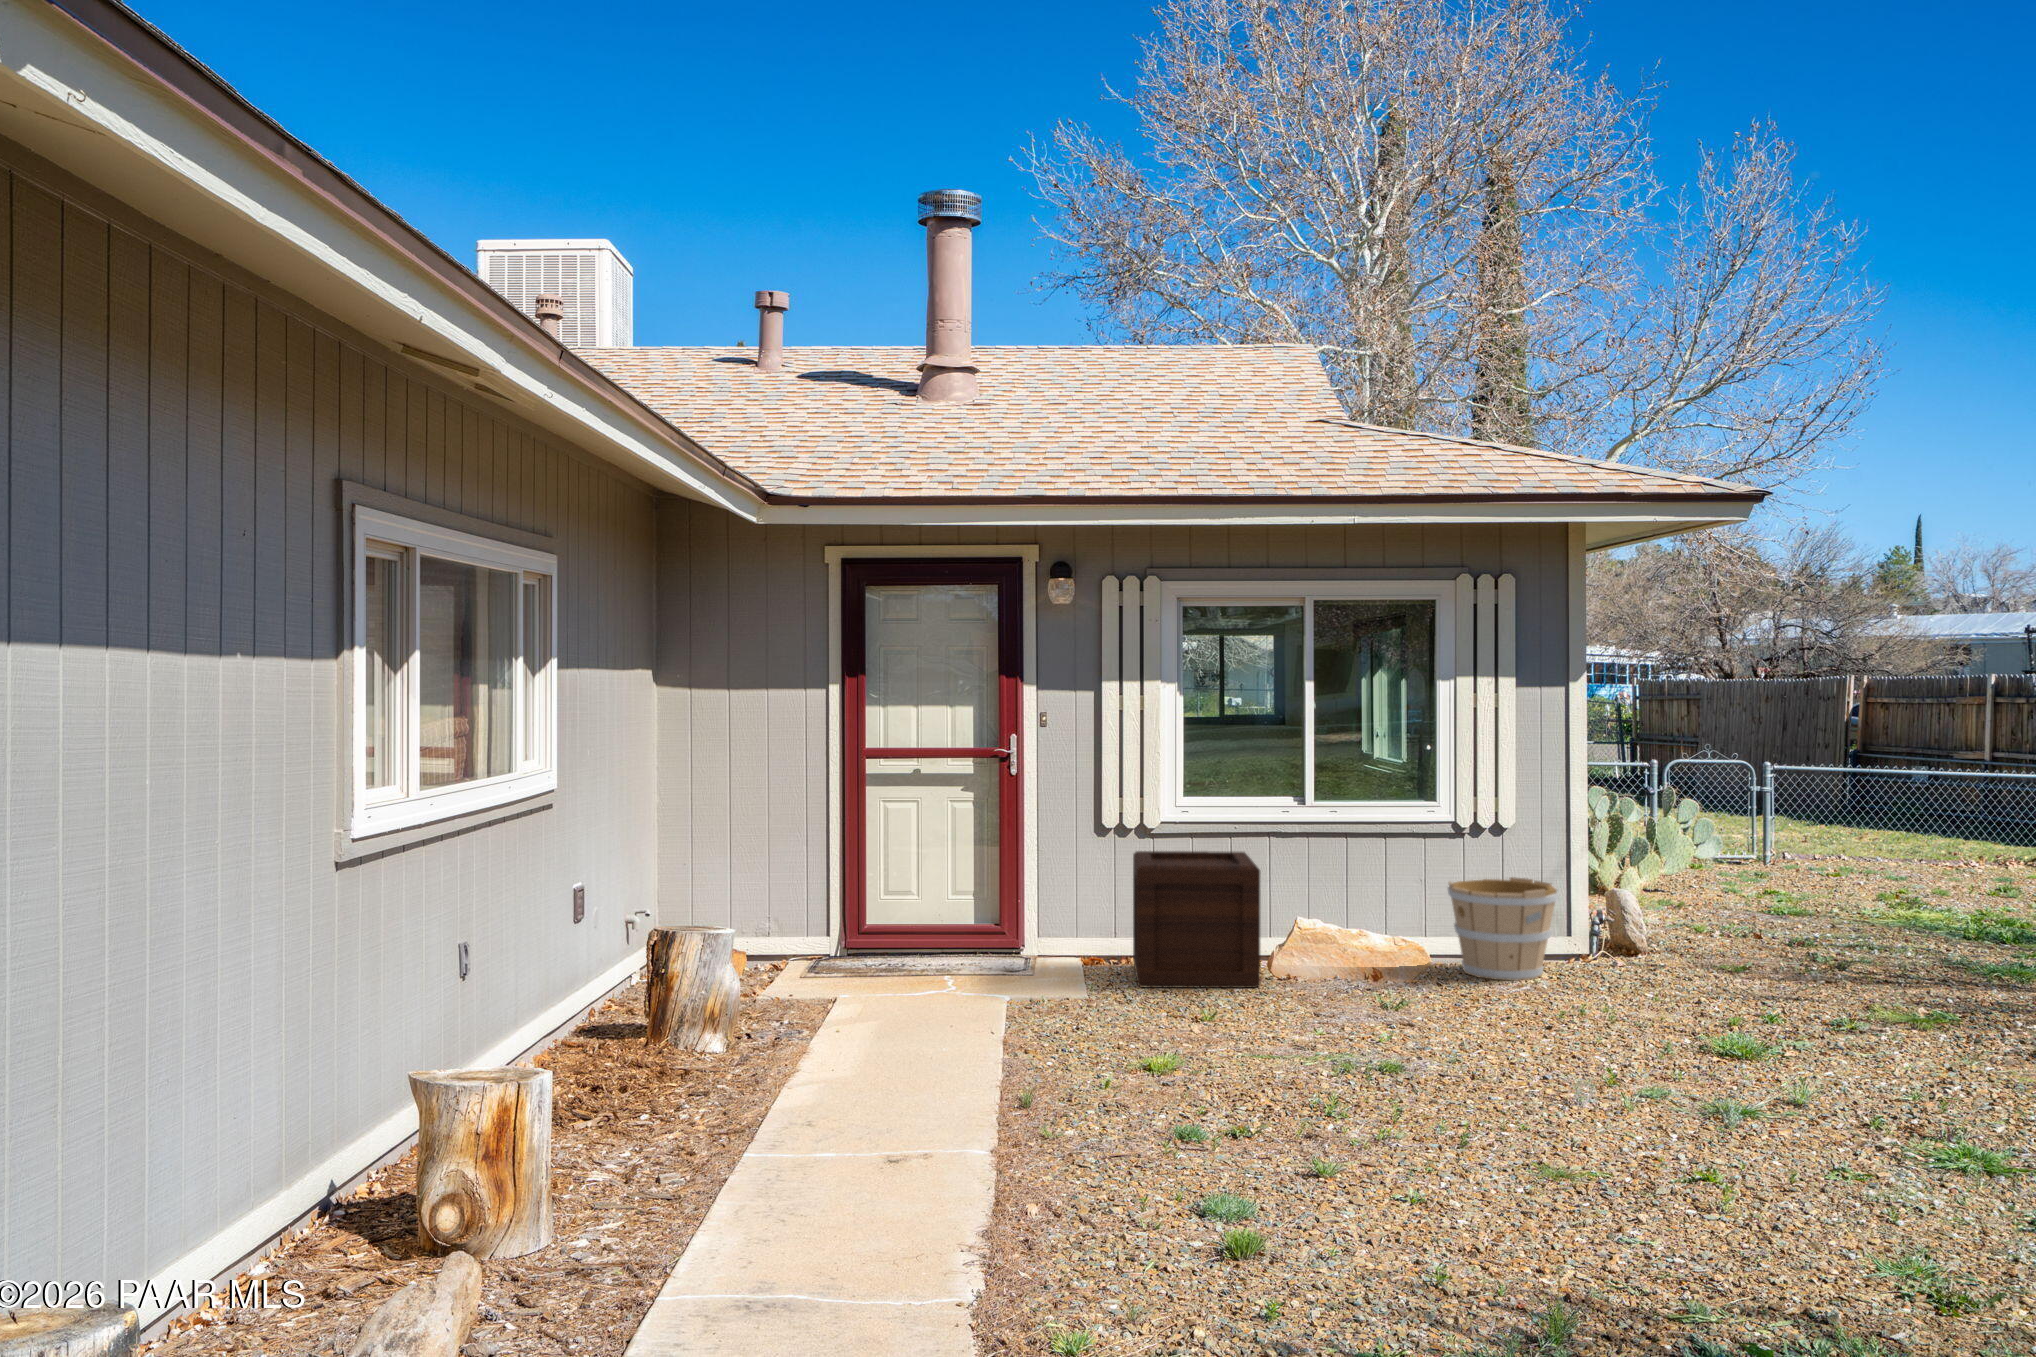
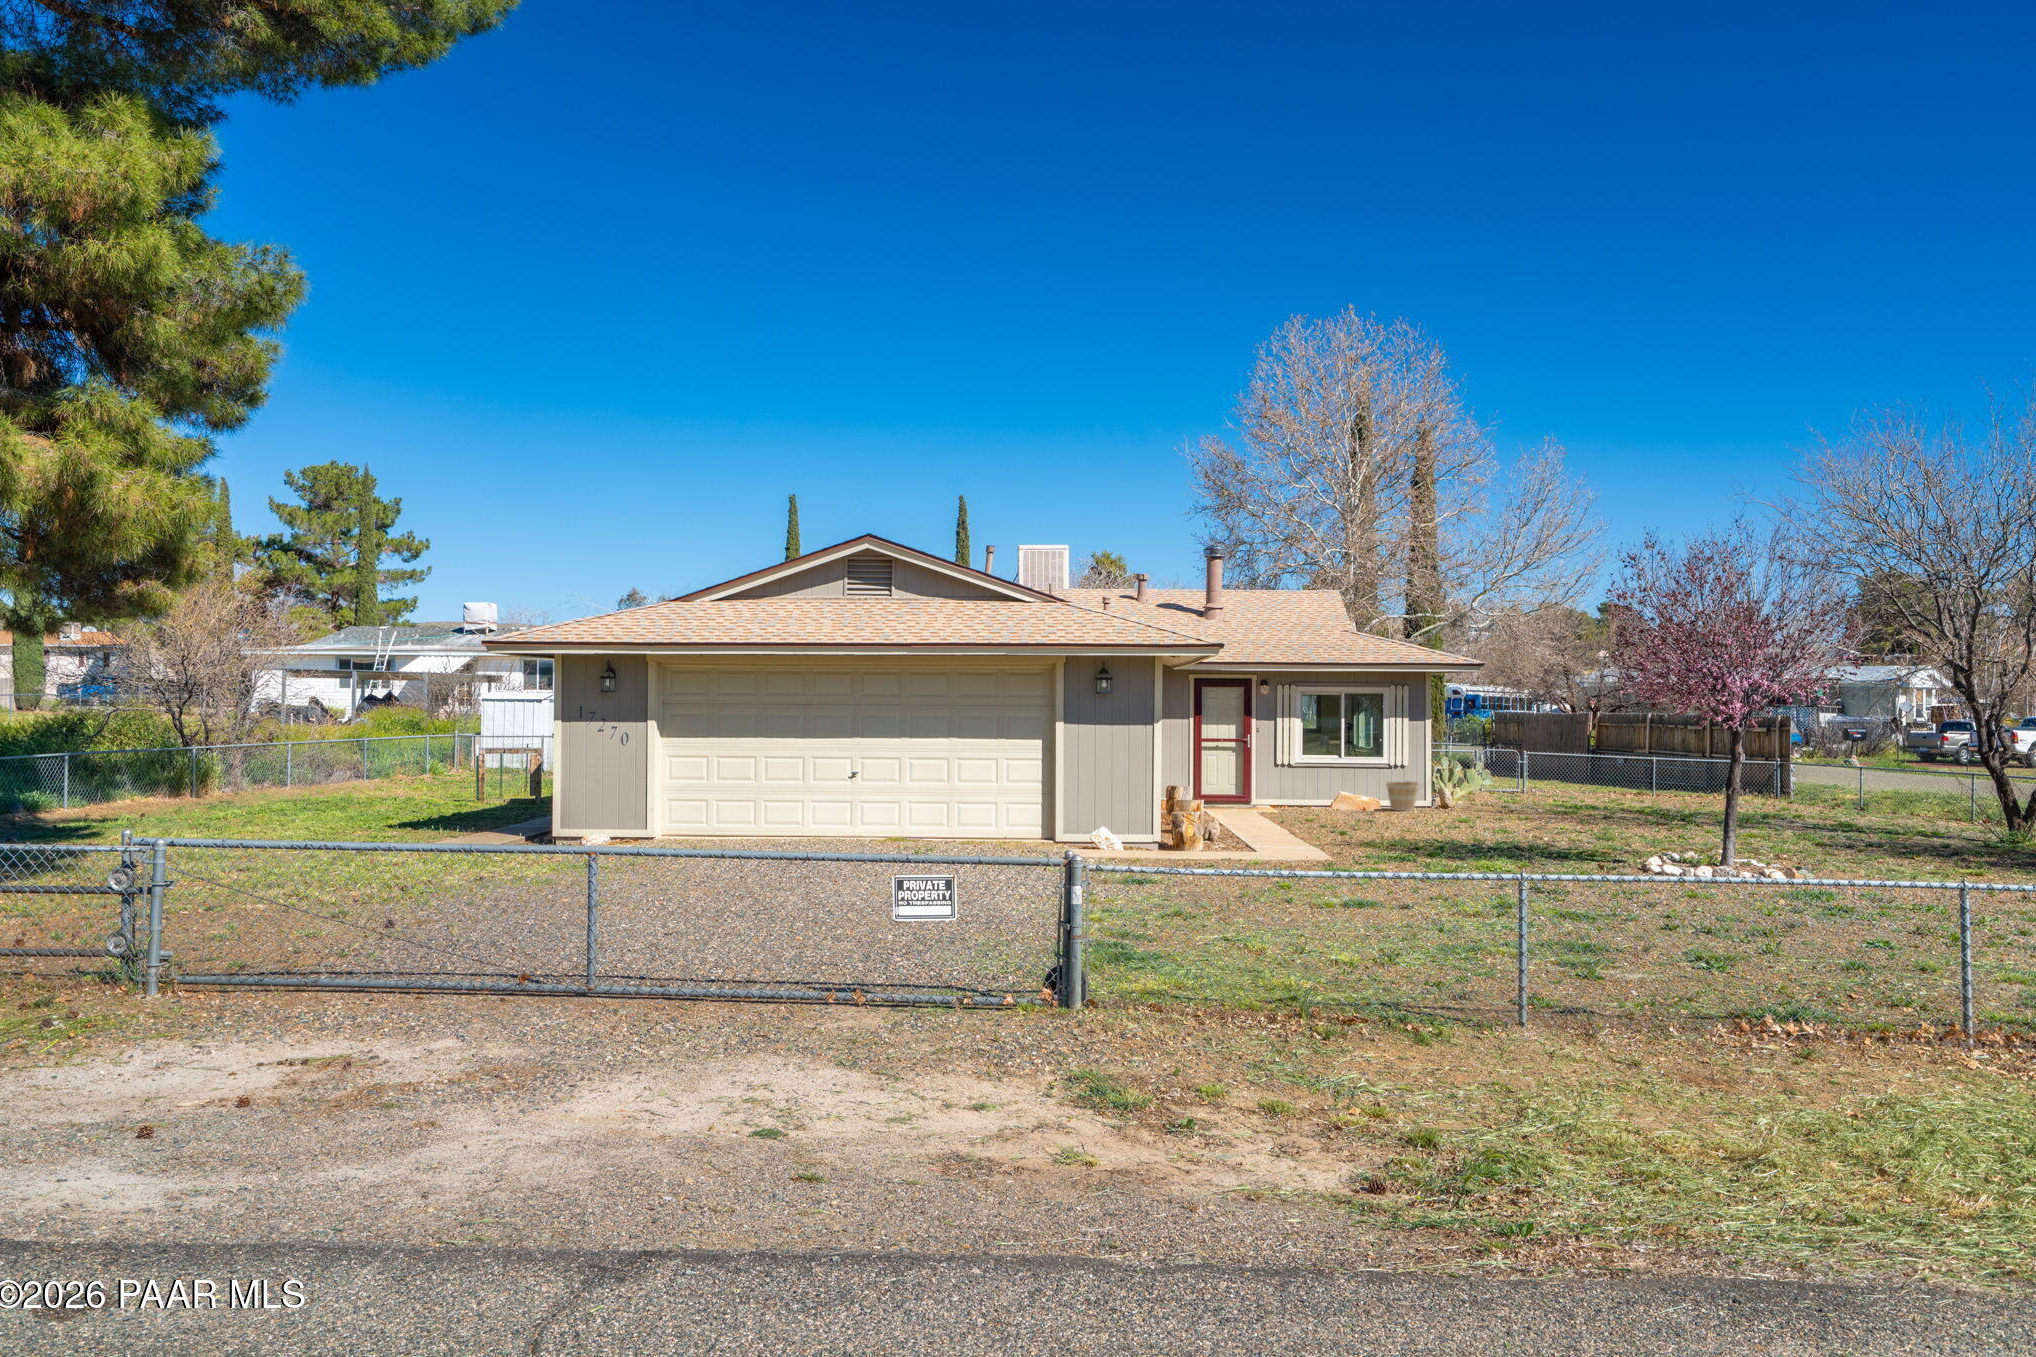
wooden crate: present [1133,851,1260,988] -> none [1287,772,1329,812]

